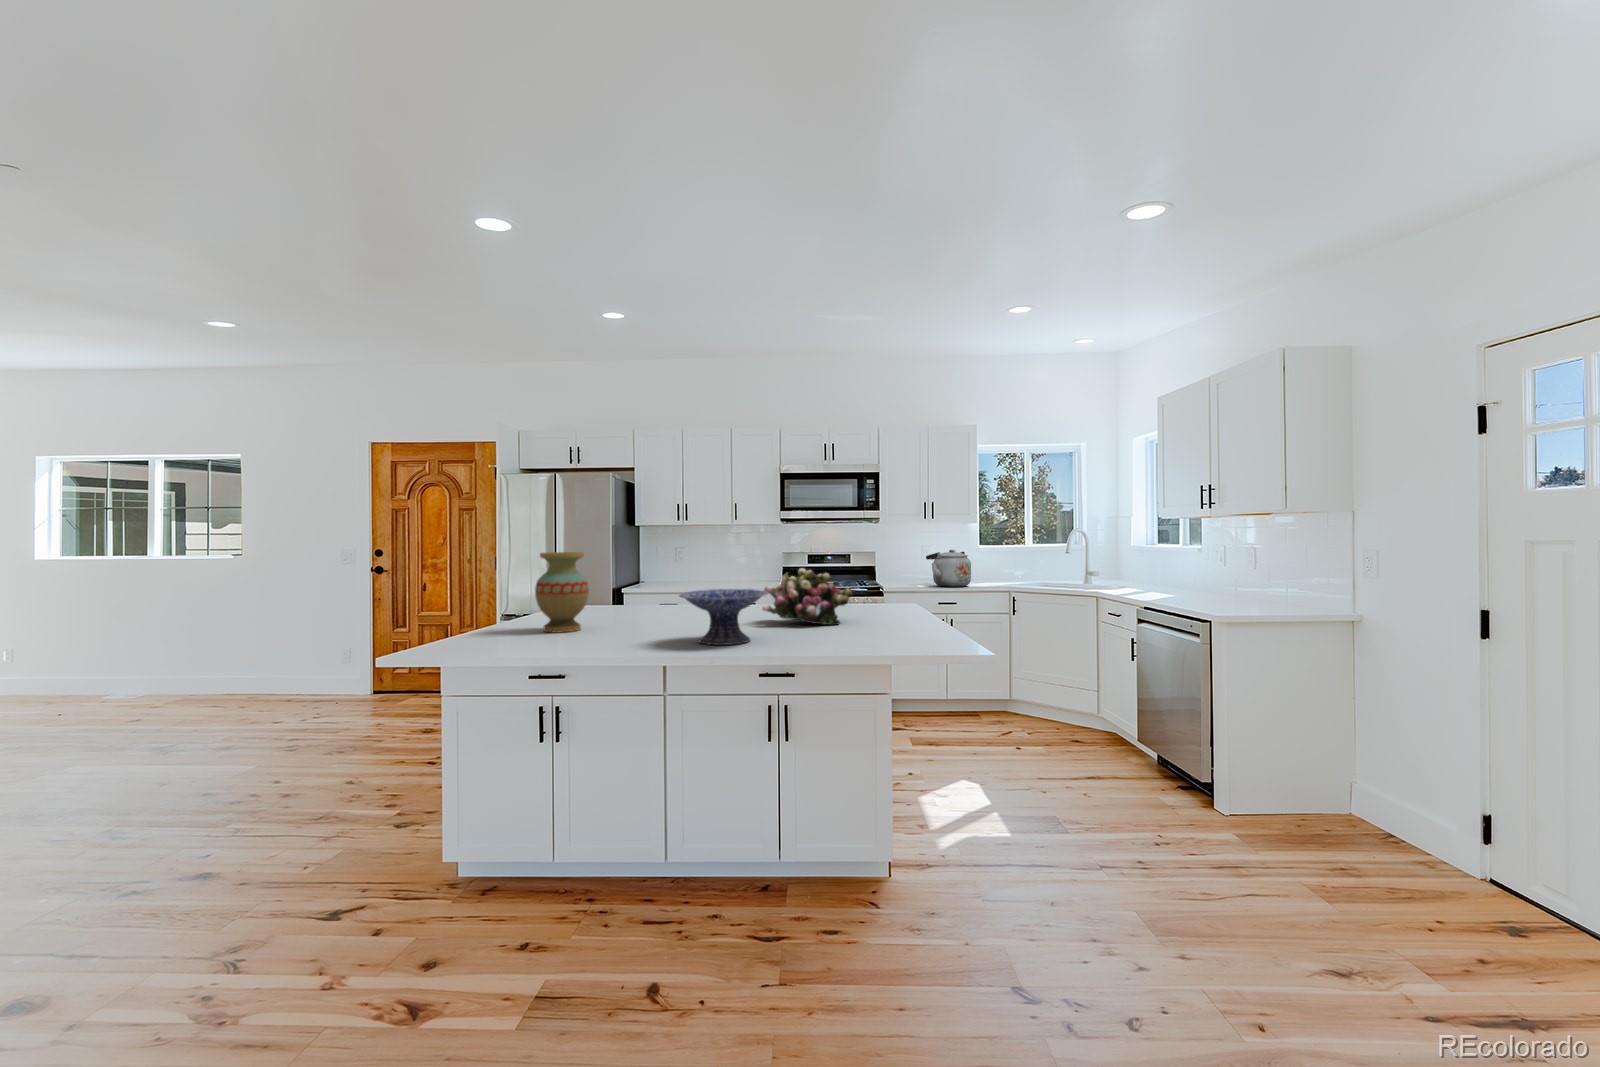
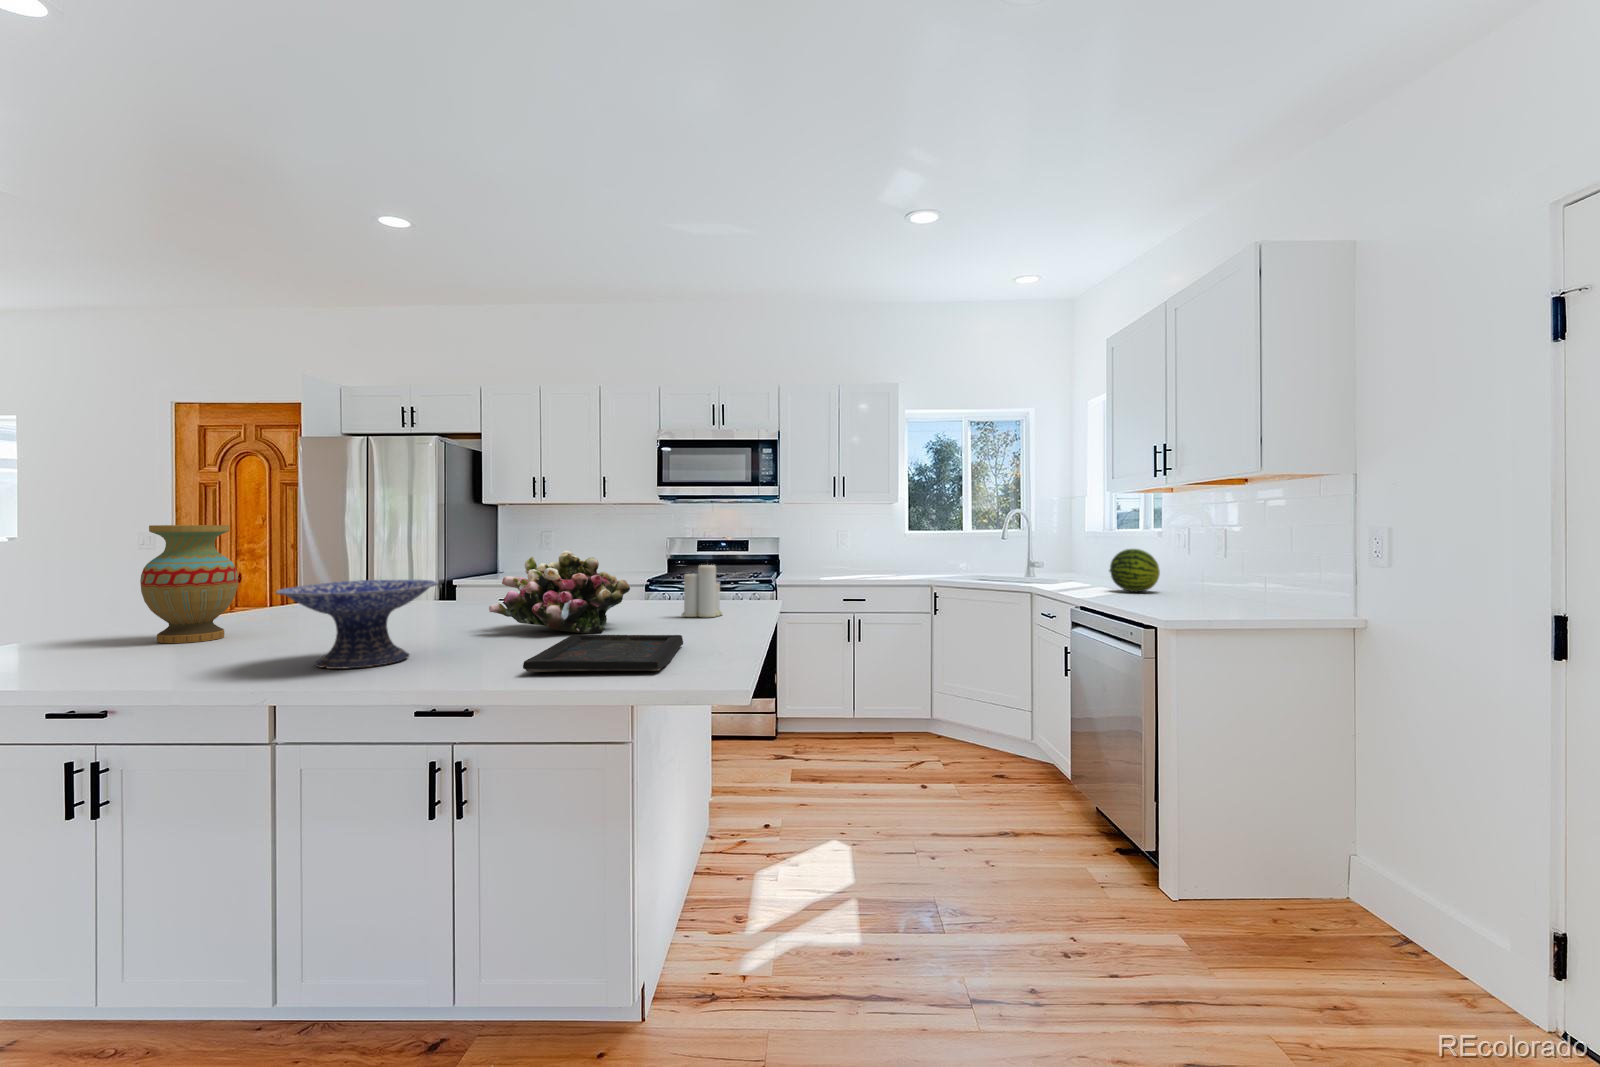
kettle: present [926,550,971,587] -> none [831,534,885,580]
fruit: none [1162,562,1203,595] -> present [1109,549,1160,592]
candle: none [871,573,900,615] -> present [682,565,723,617]
tray: none [840,625,932,645] -> present [523,635,683,672]

